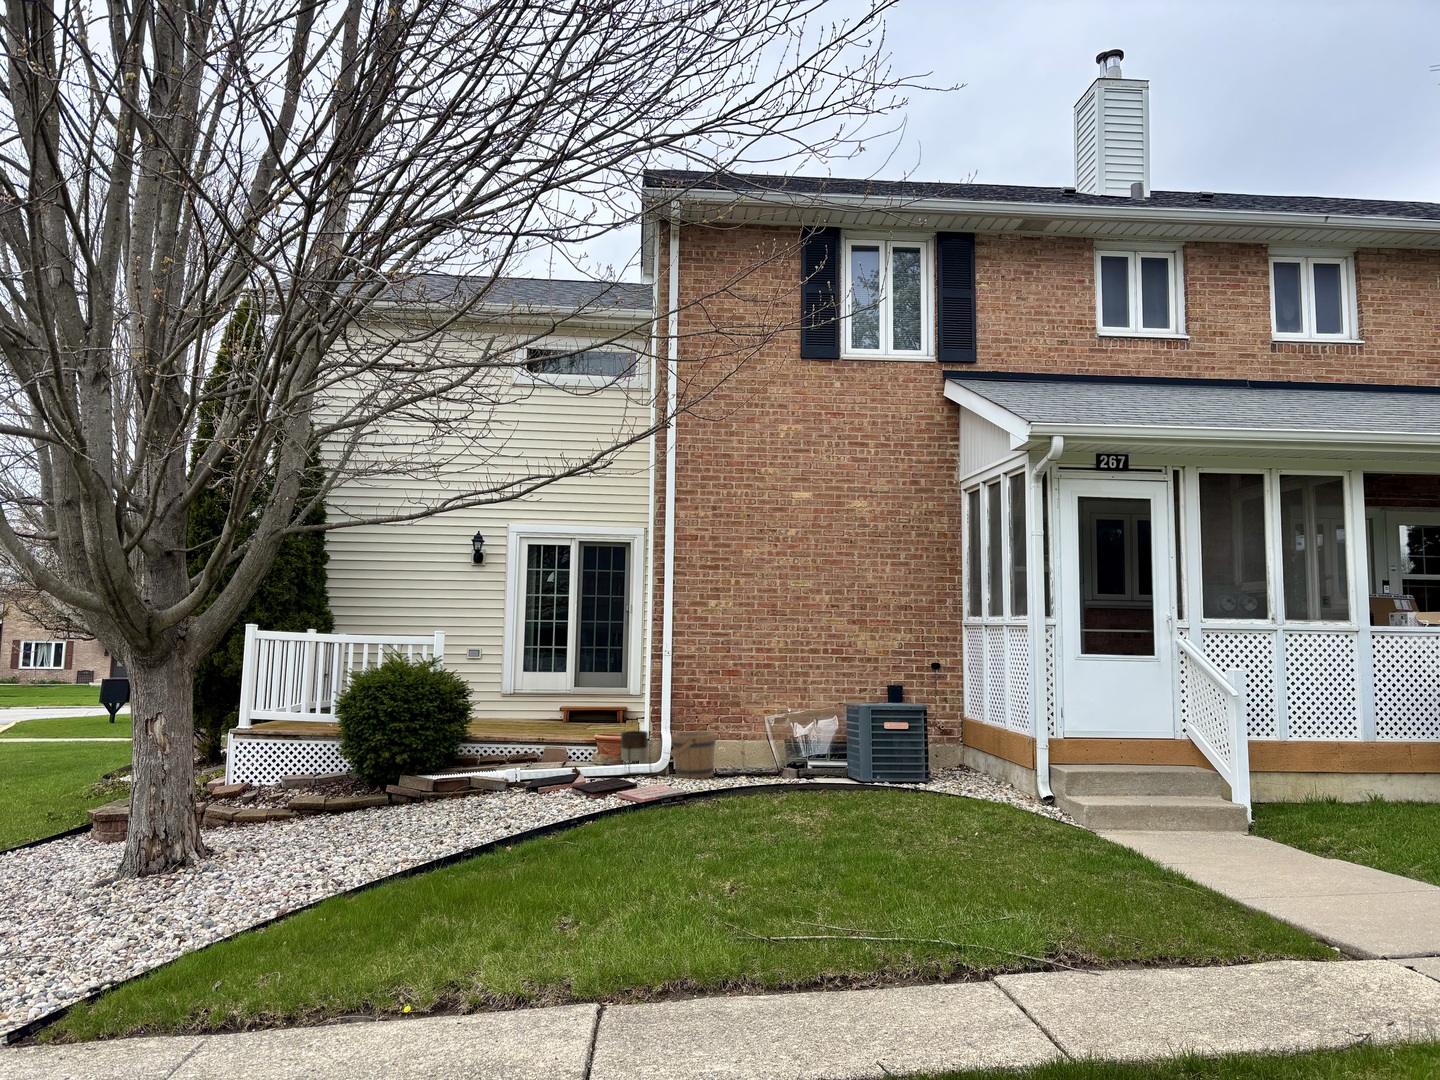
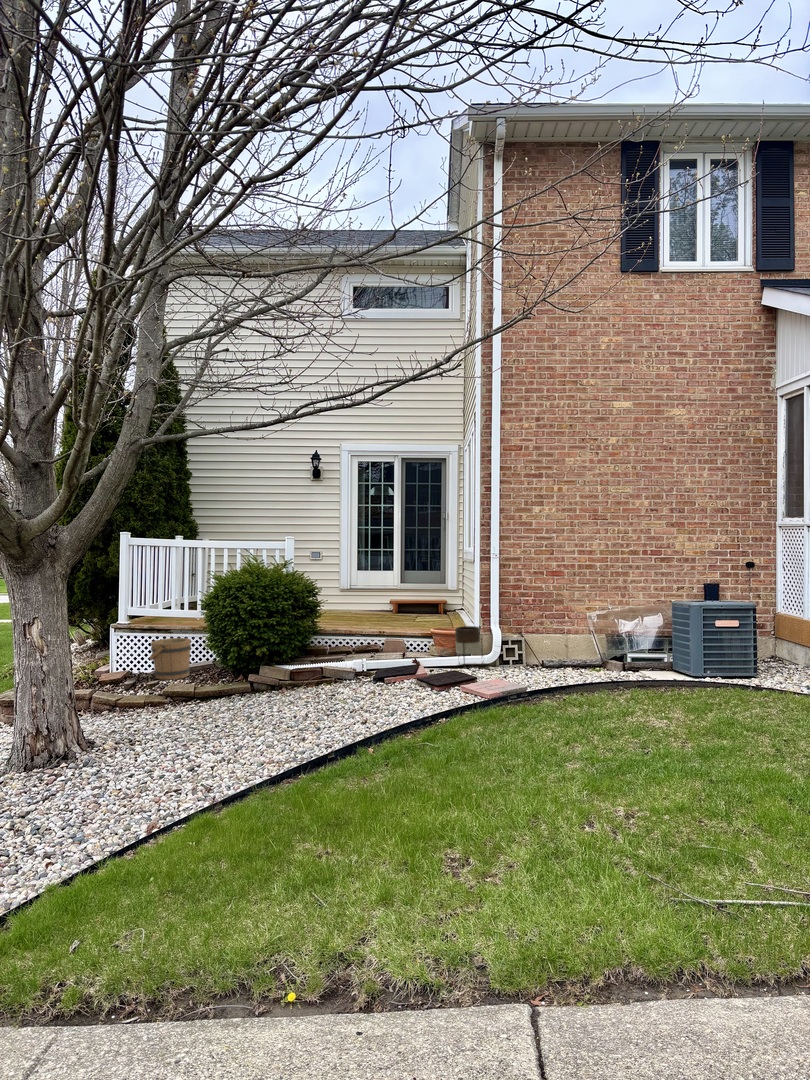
bucket: present [670,731,715,778] -> present [149,638,191,680]

